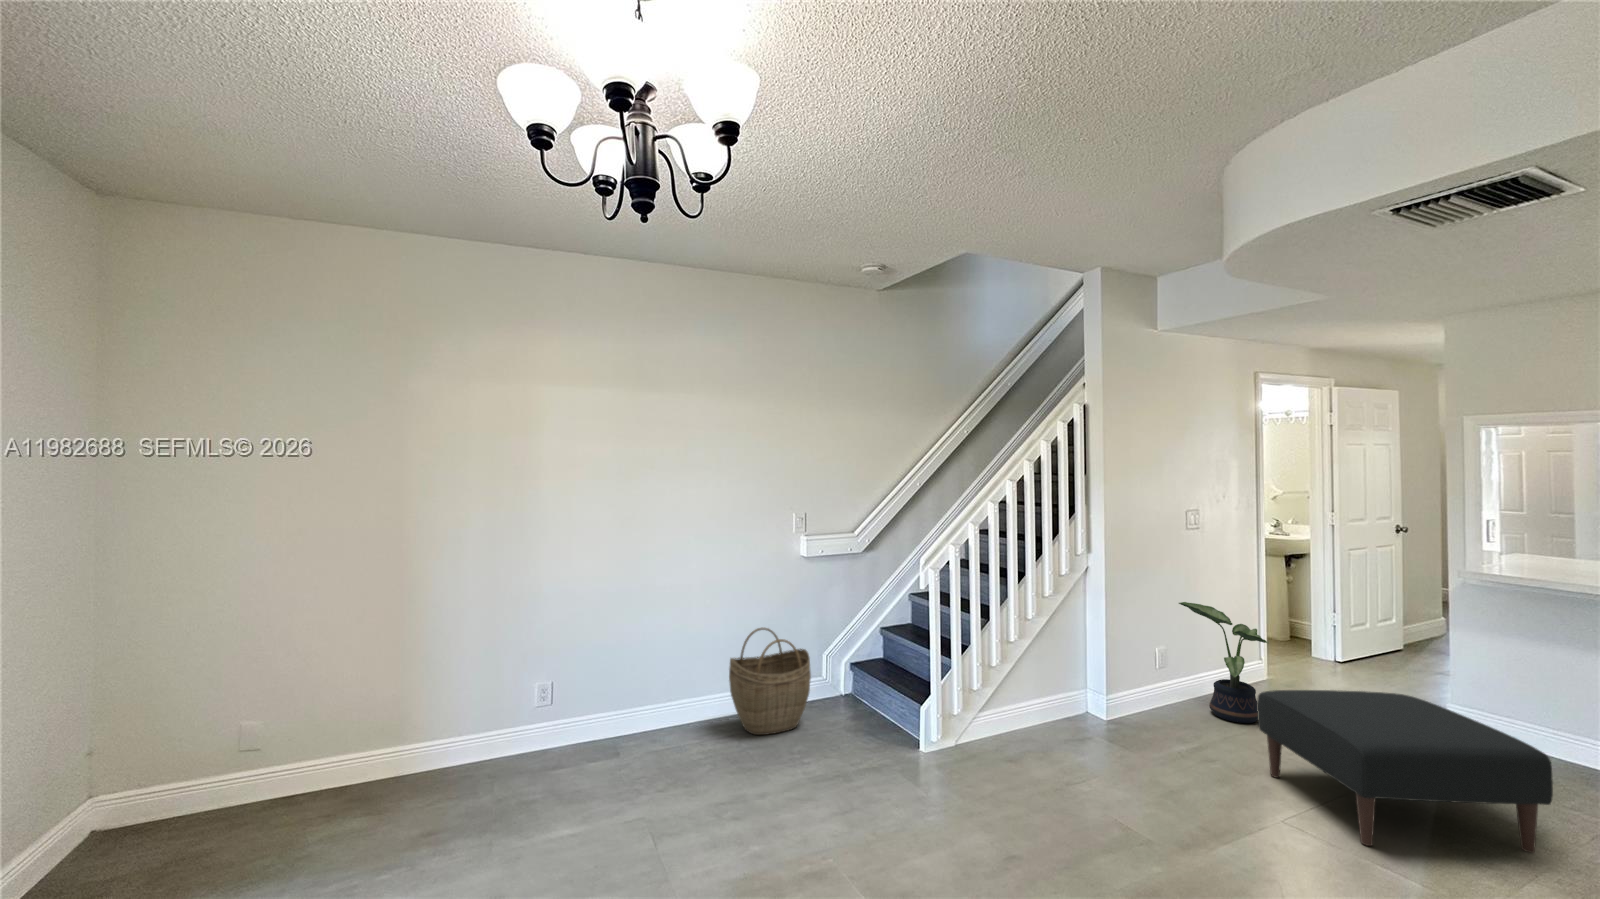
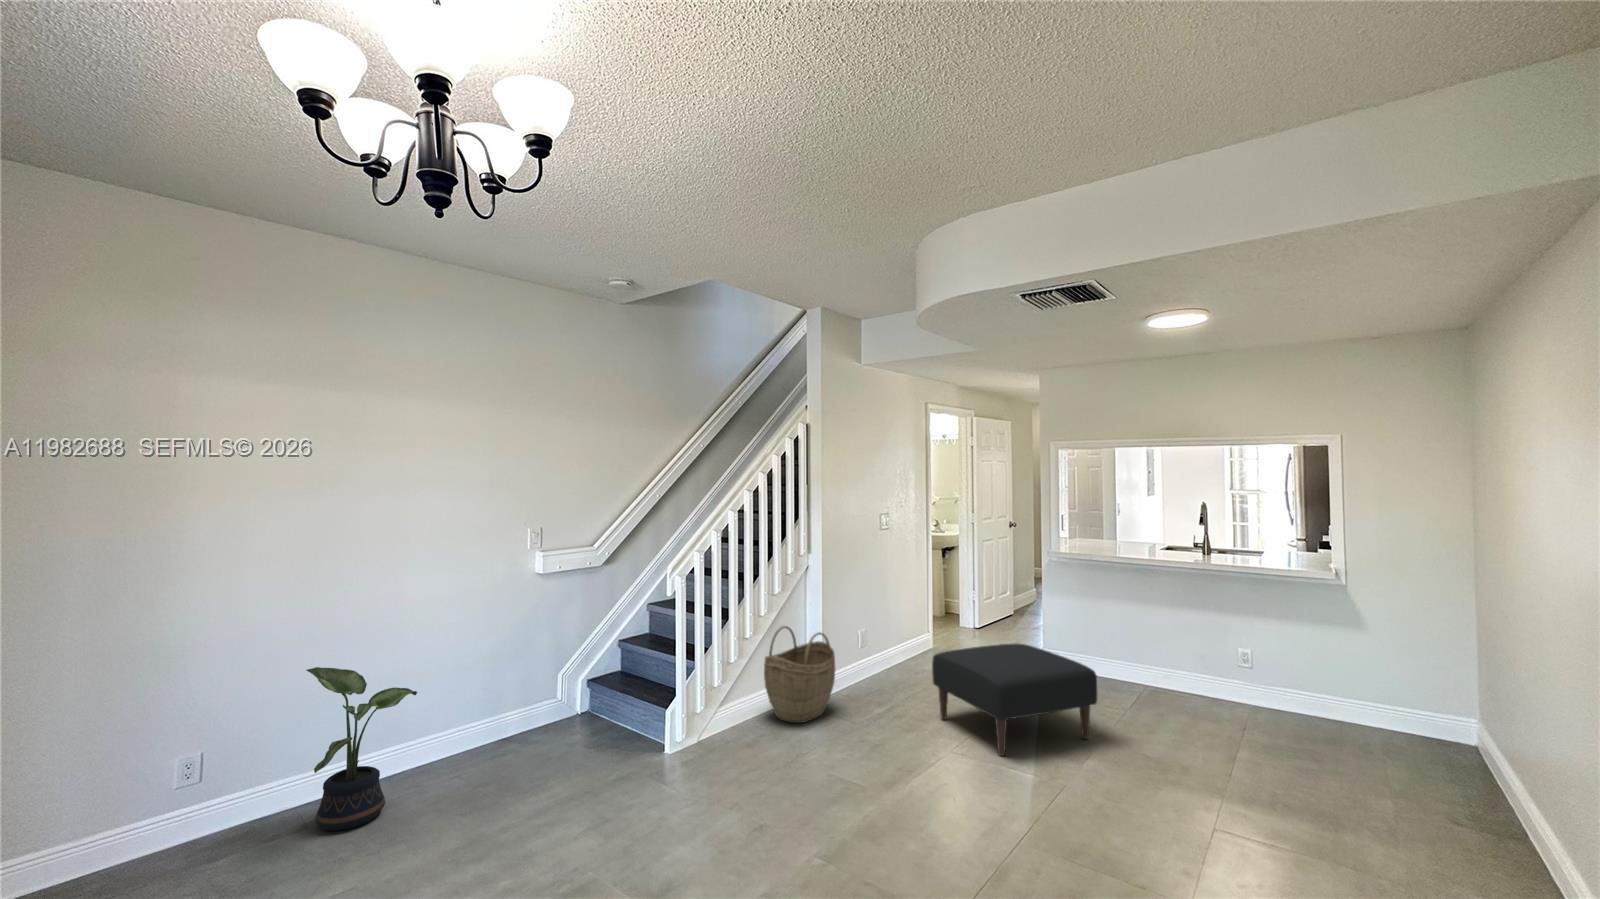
potted plant: present [1179,602,1268,723] -> present [306,667,417,831]
woven basket: present [729,628,811,735] -> present [764,626,835,723]

